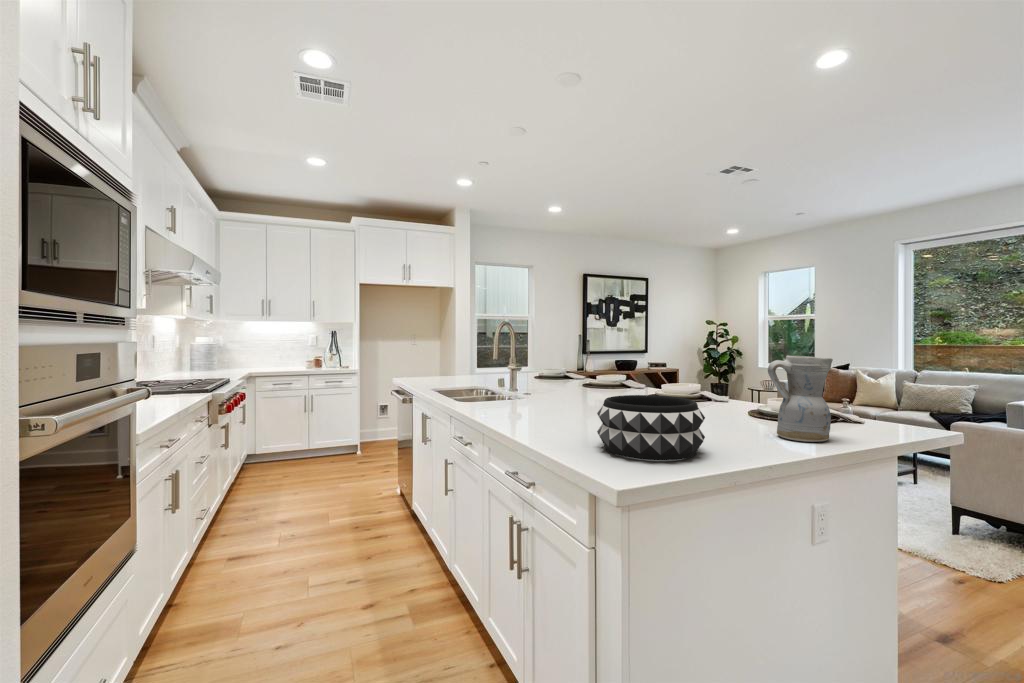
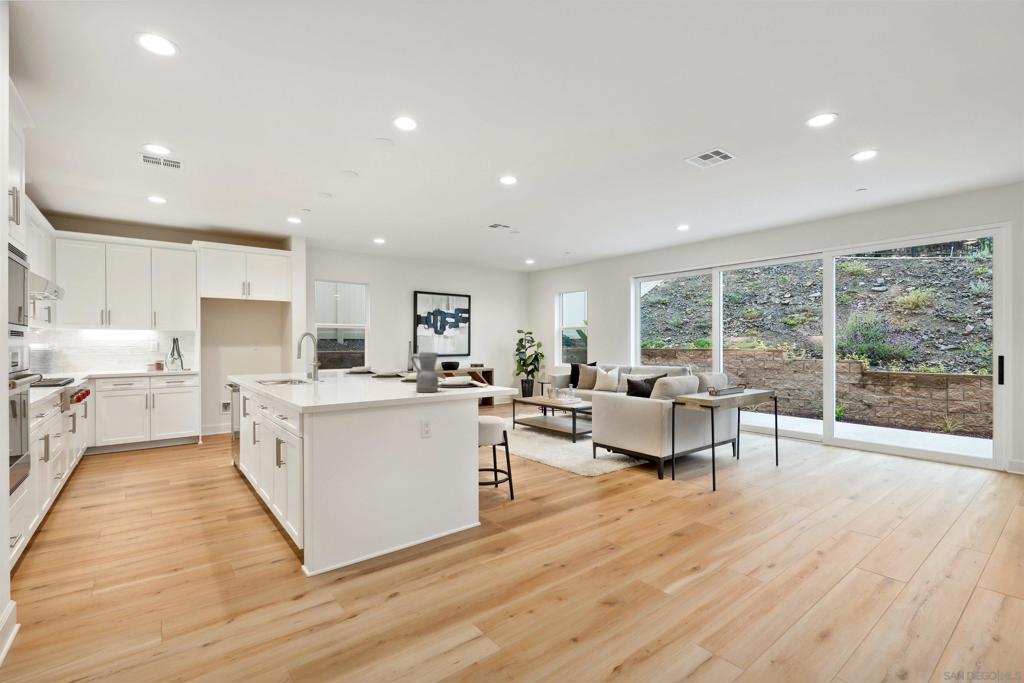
decorative bowl: present [597,395,705,460] -> none [313,372,366,399]

